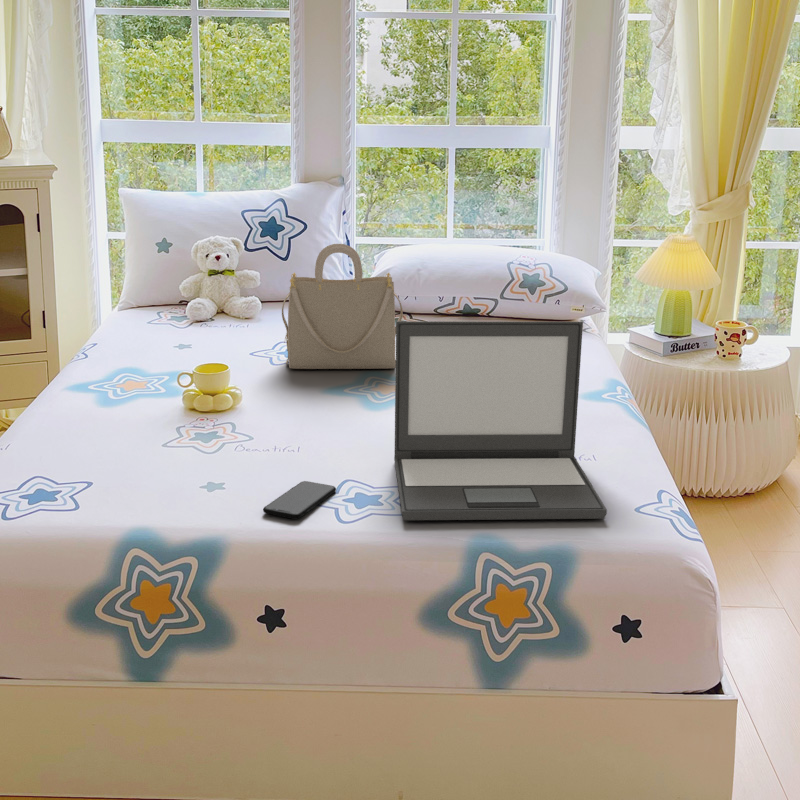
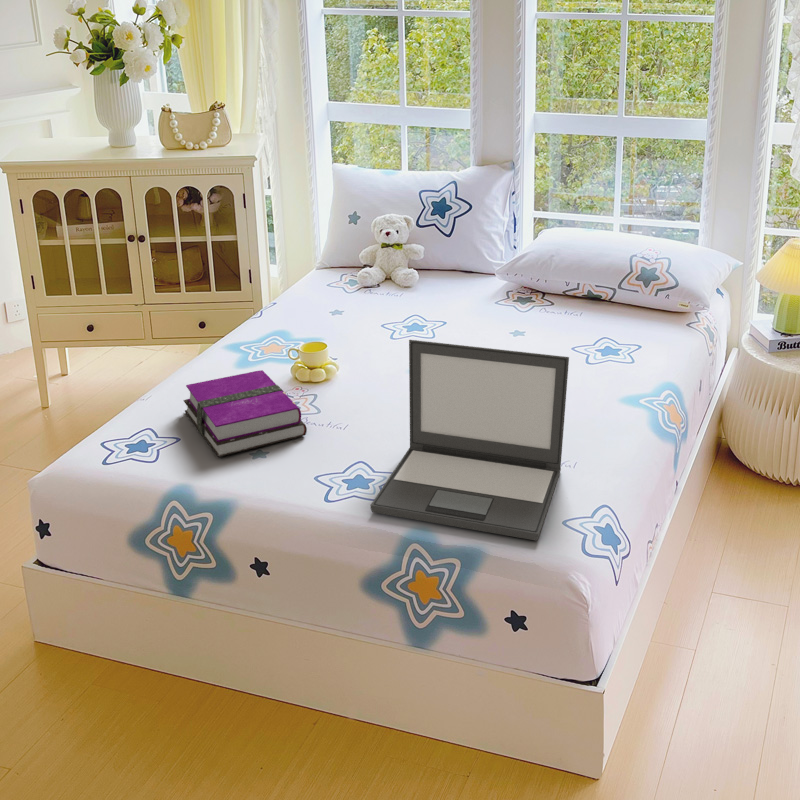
handbag: present [282,244,403,369] -> none [396,243,497,351]
hardback book: none [70,399,256,496] -> present [184,370,307,457]
smartphone: present [263,481,336,519] -> none [277,459,346,495]

